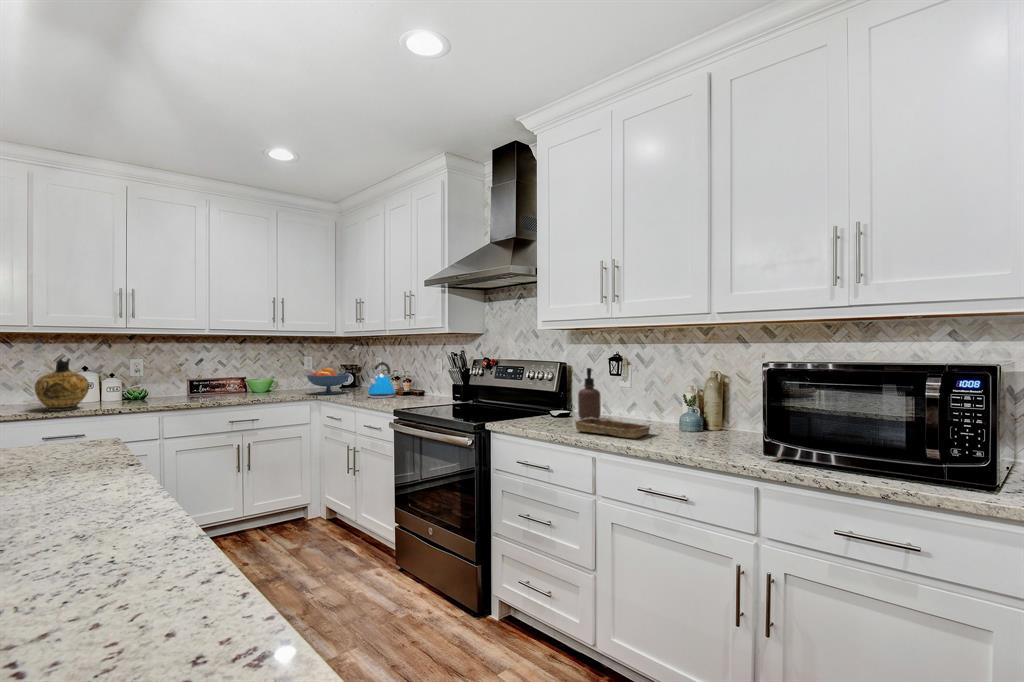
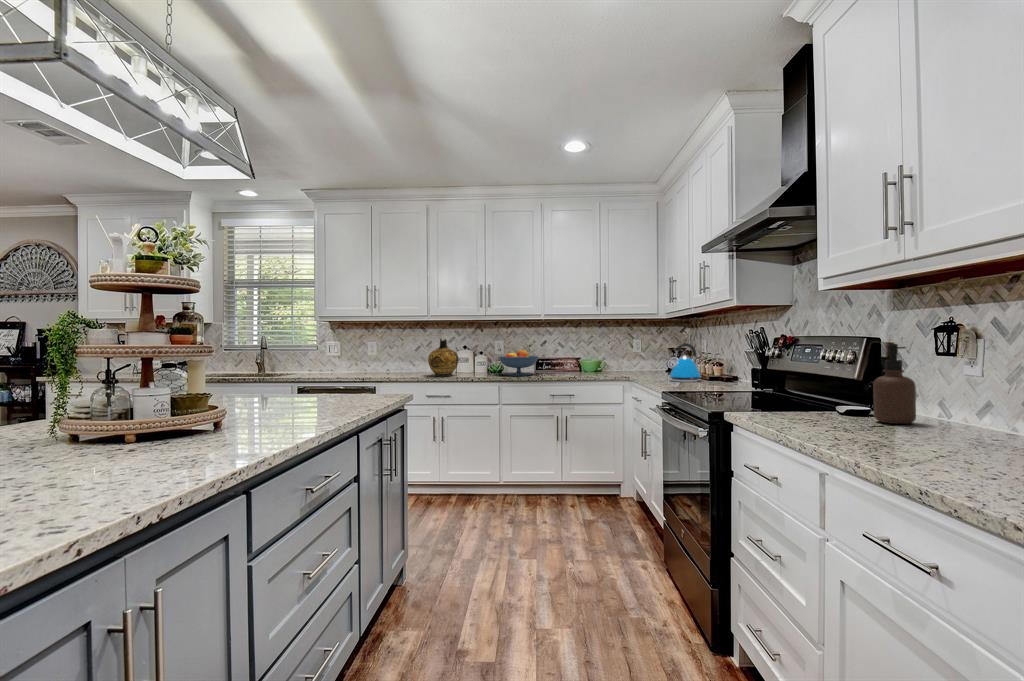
fruit bowl: present [307,368,350,395] -> present [499,350,538,376]
tray: present [575,417,651,438] -> none [812,416,962,455]

